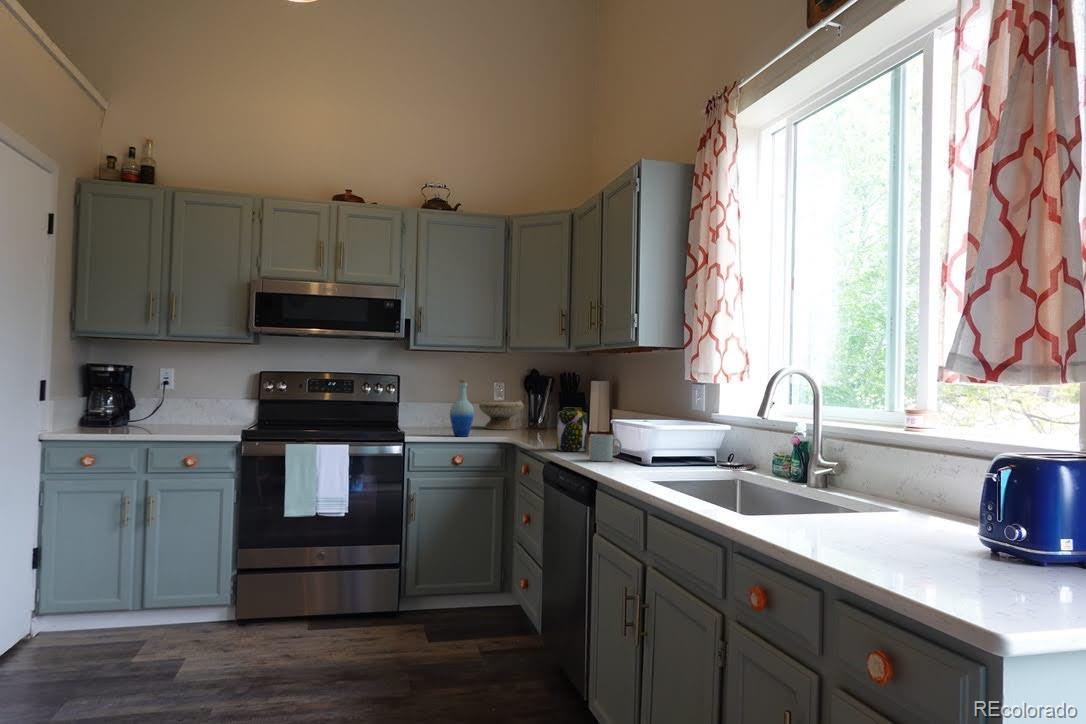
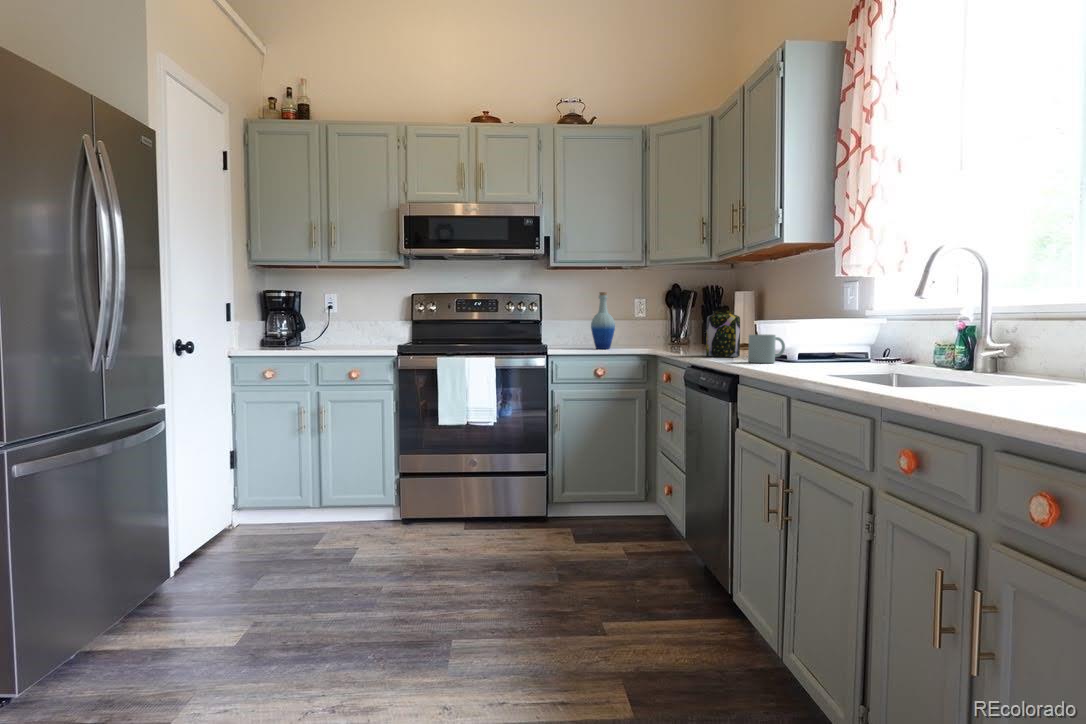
bowl: present [479,400,524,430] -> none [618,315,663,345]

